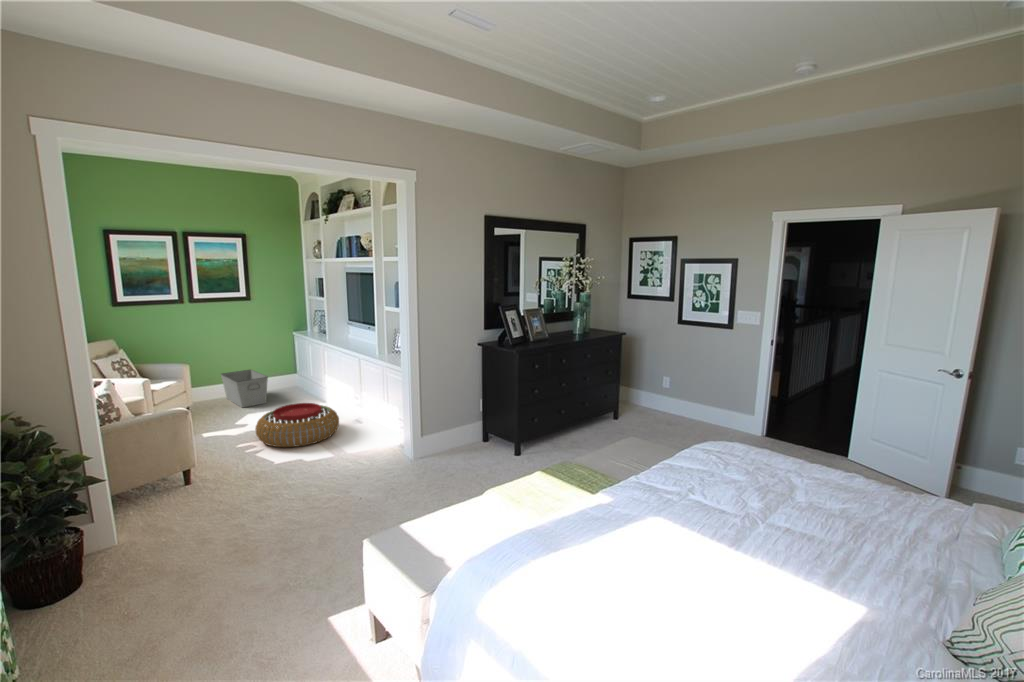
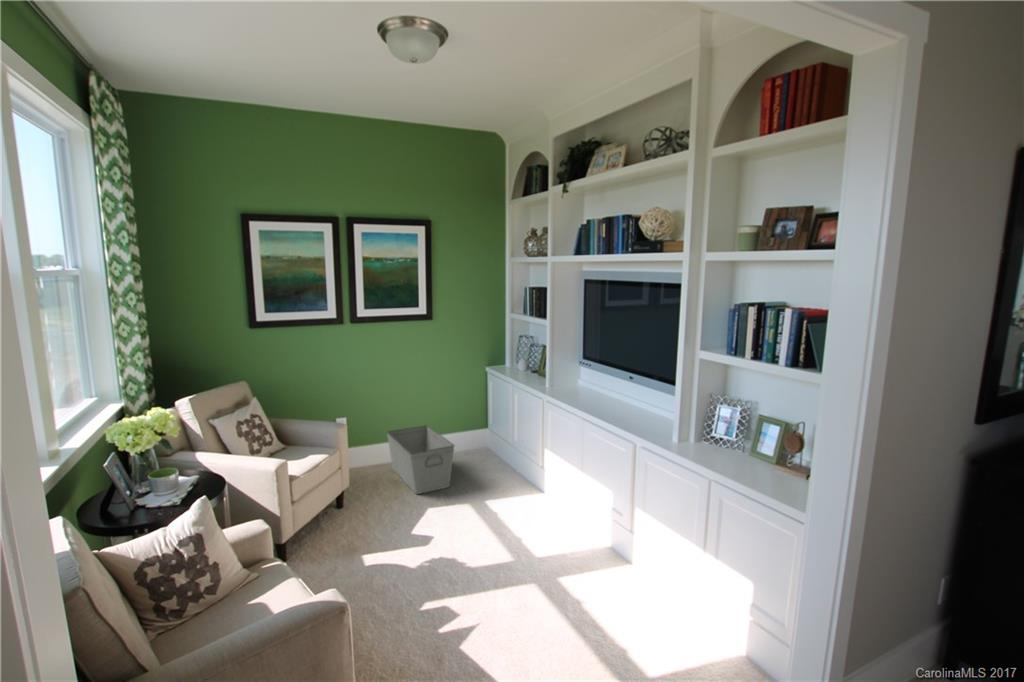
pouf: present [255,403,339,447] -> none [450,523,600,638]

